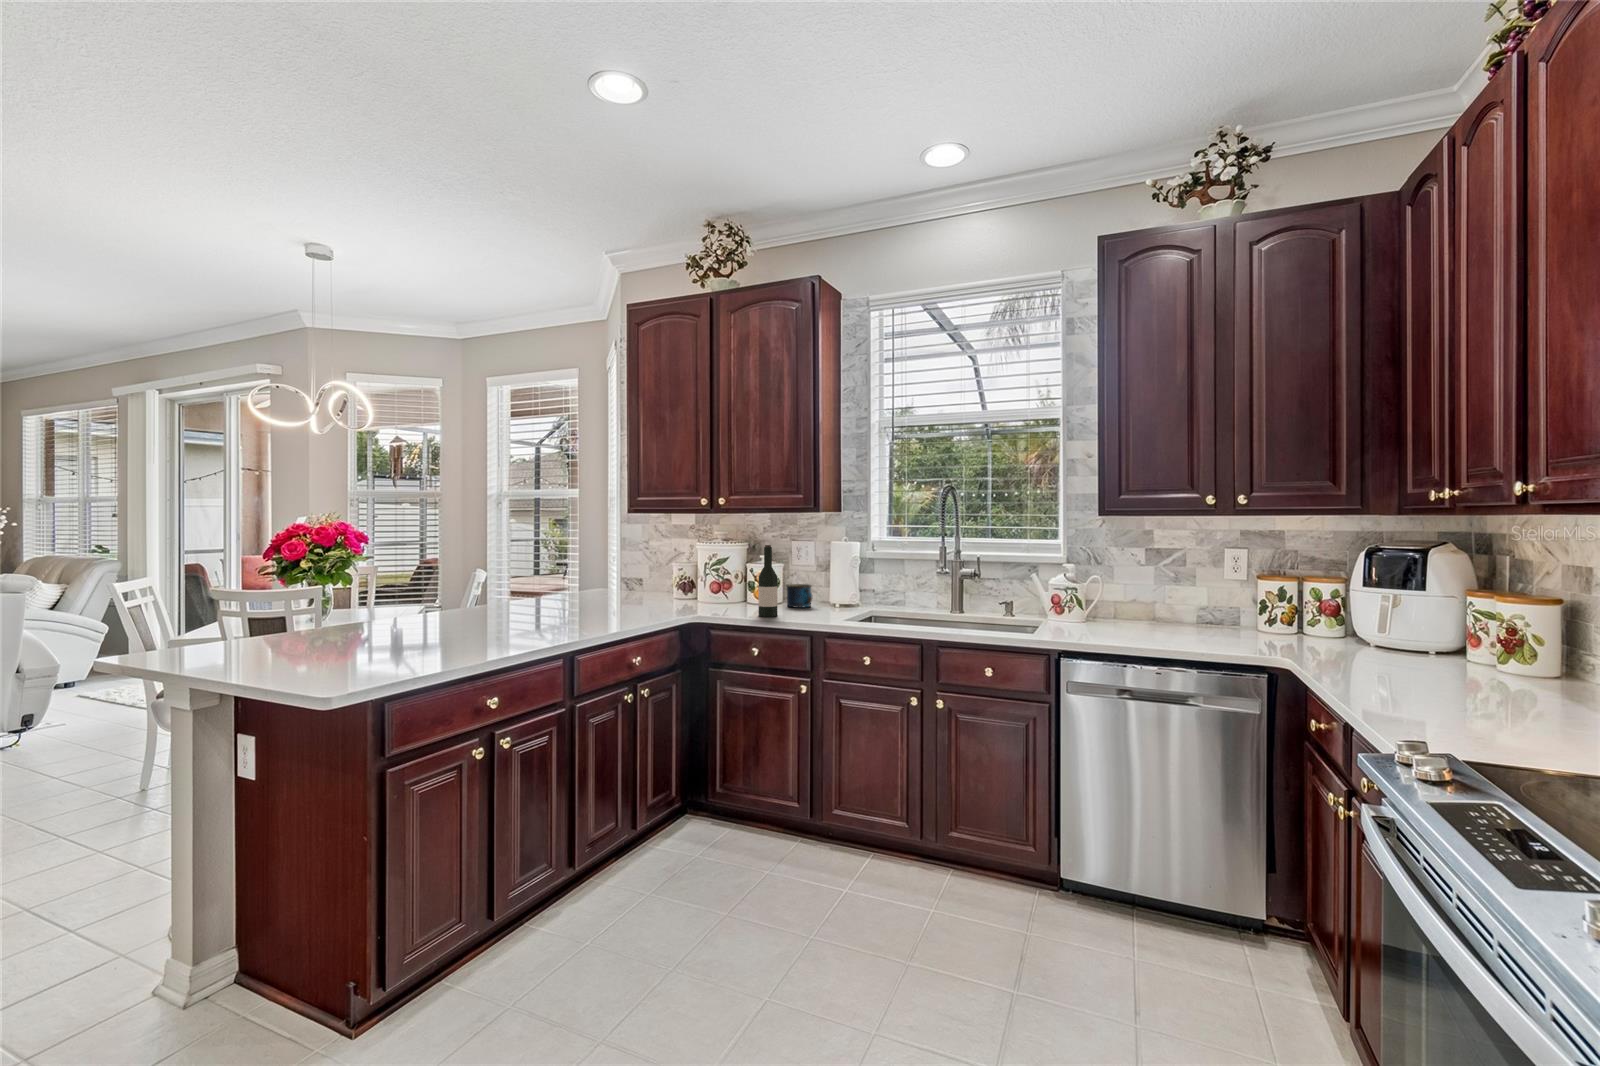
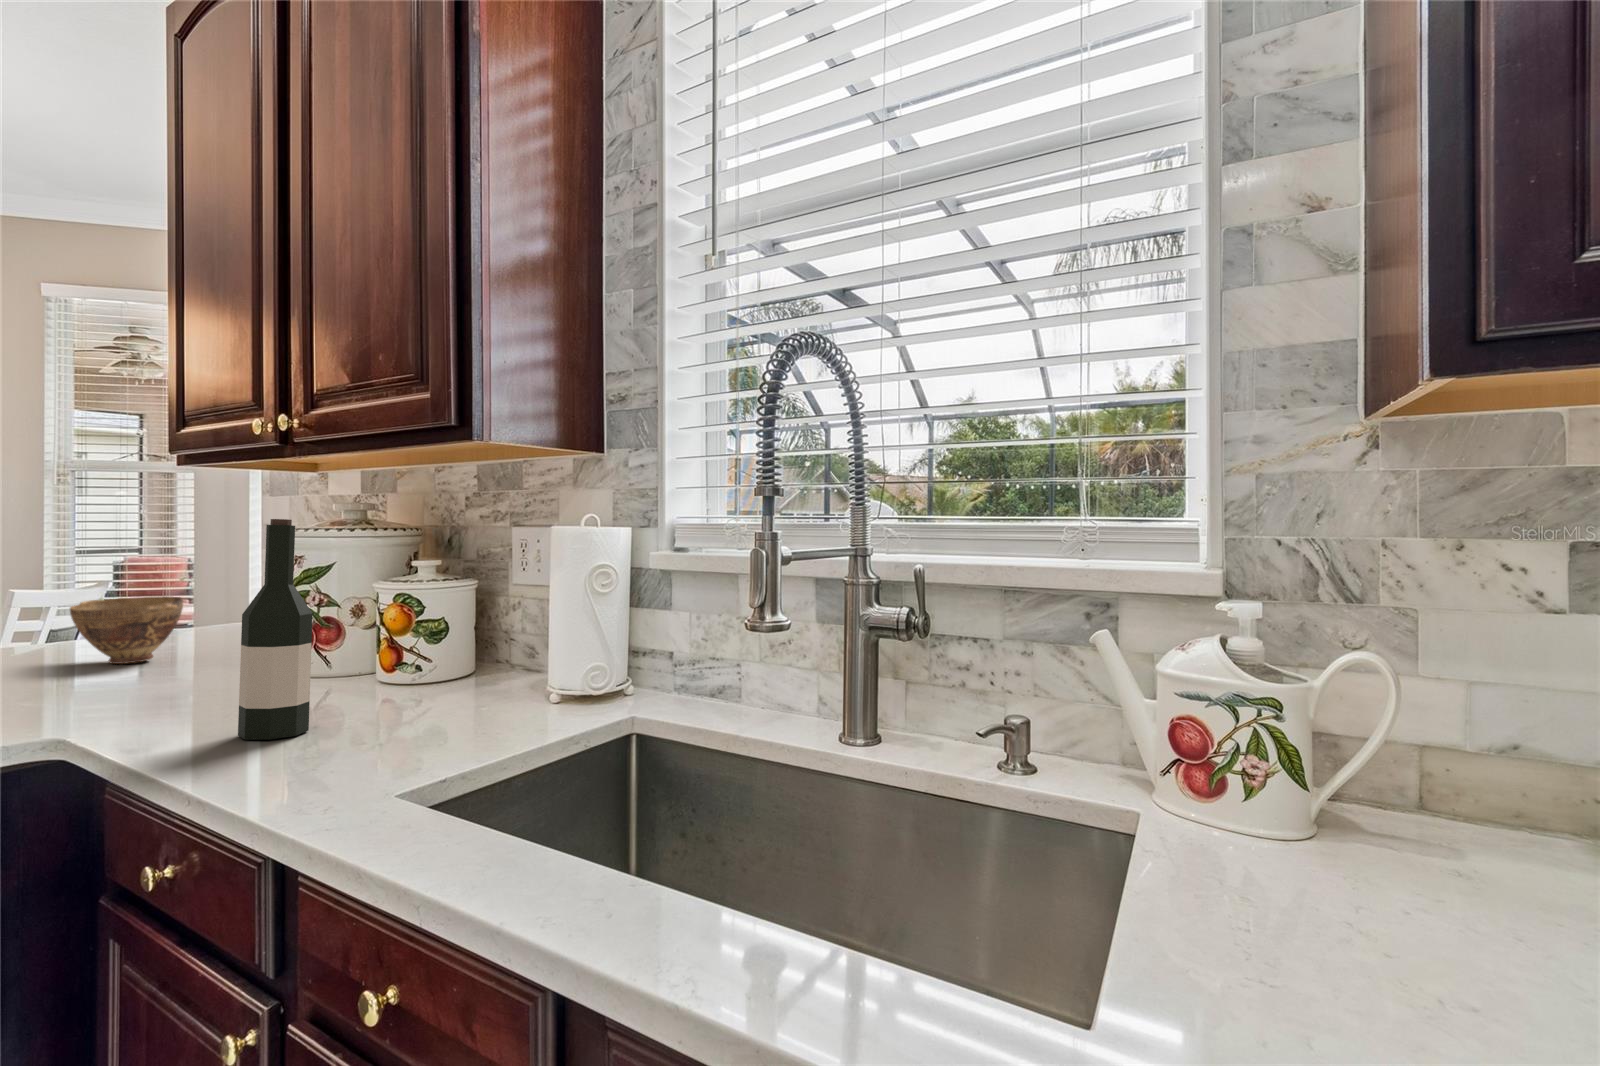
bowl: none [603,573,652,602] -> present [70,596,183,664]
mug: present [787,584,812,608] -> none [449,634,522,698]

